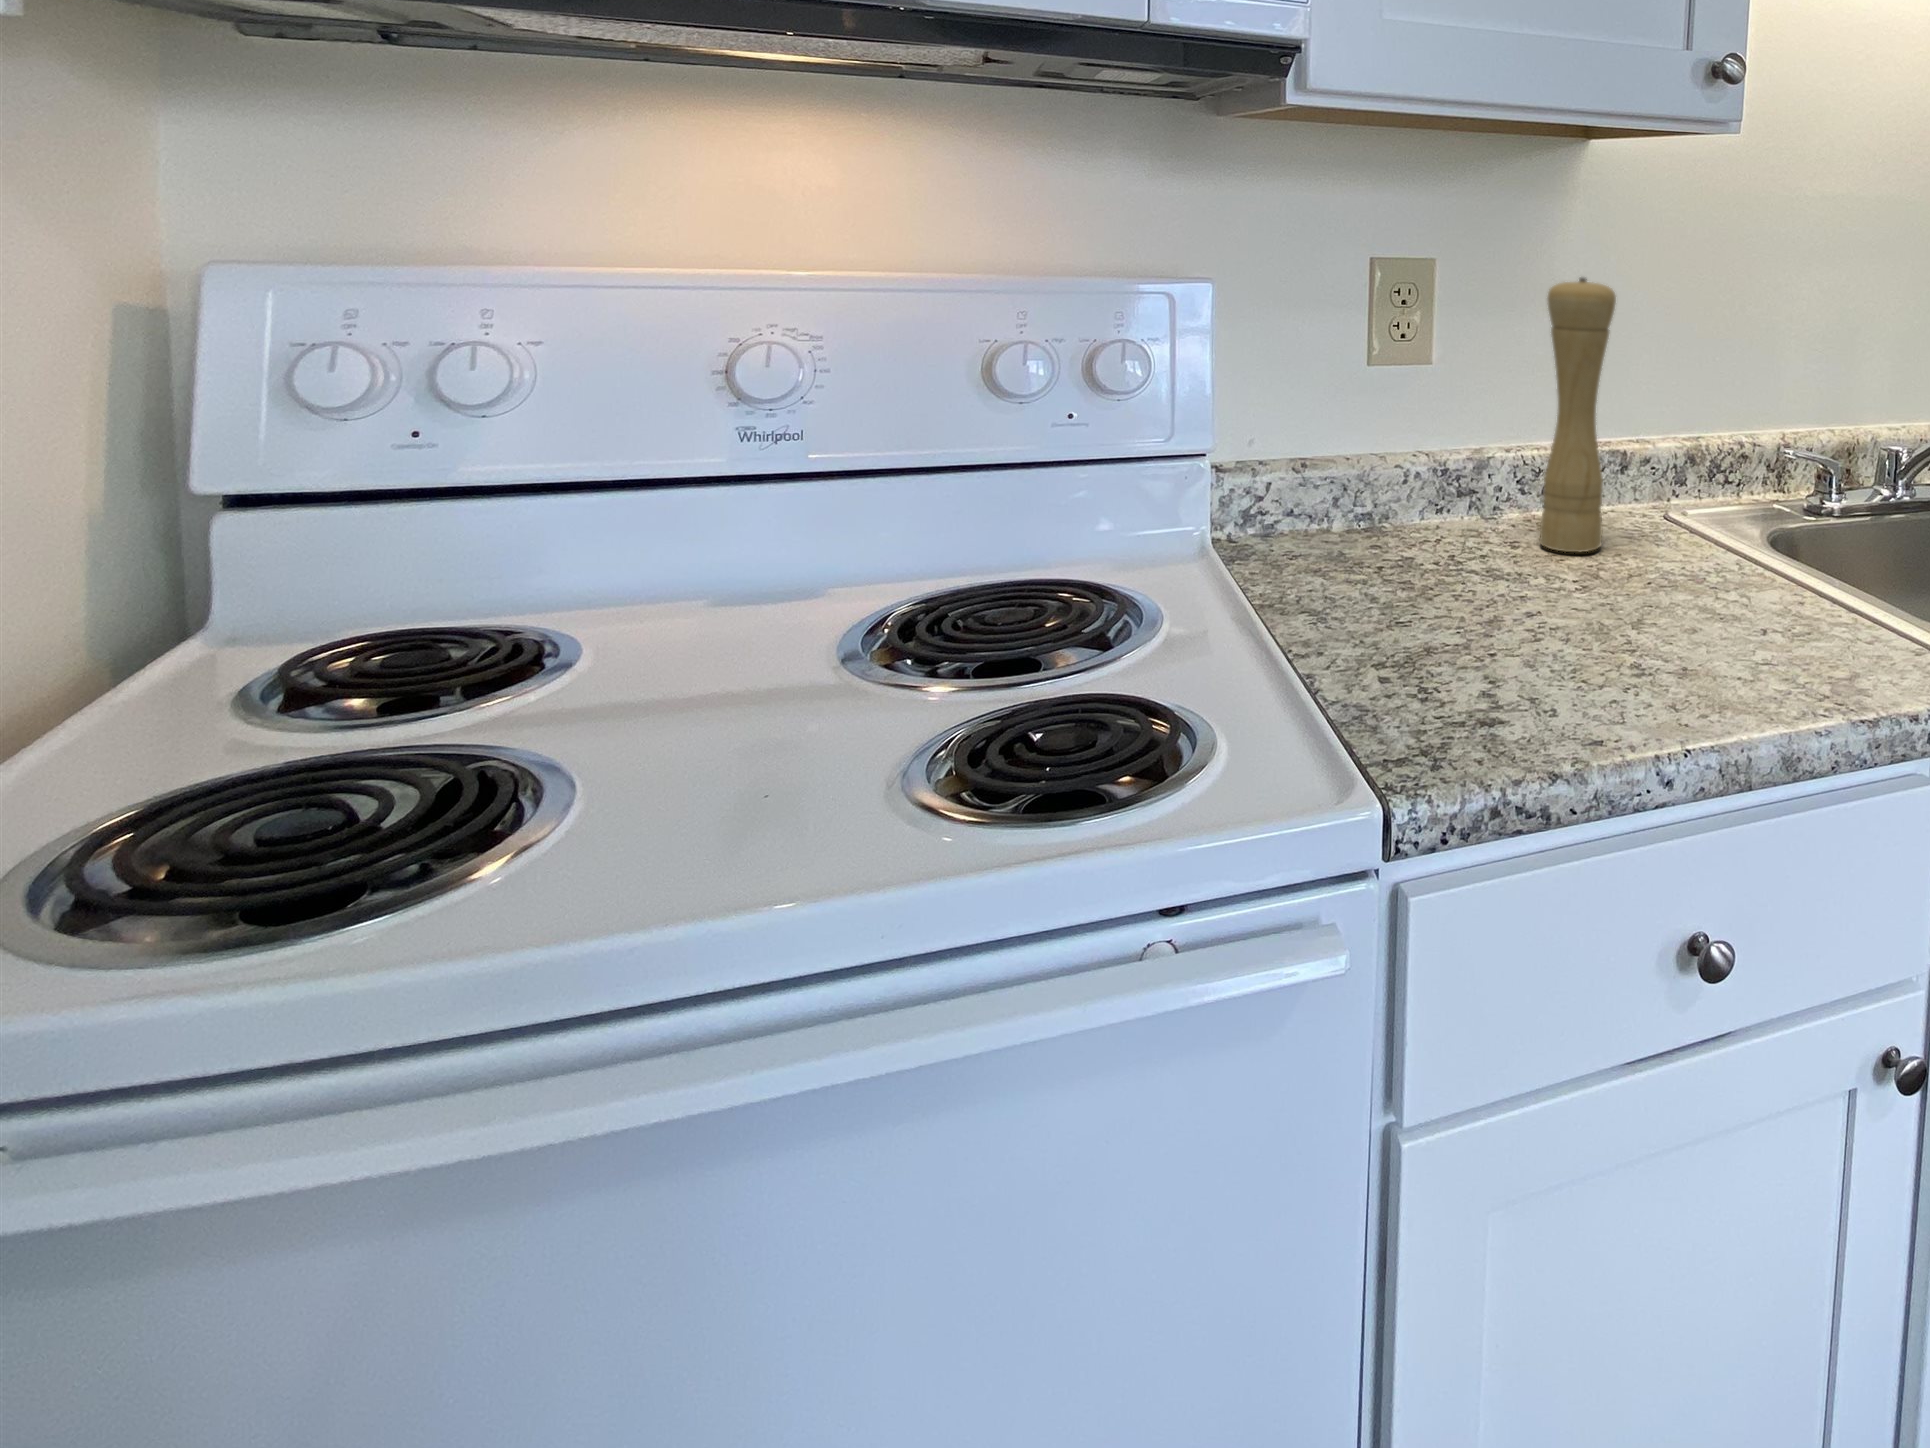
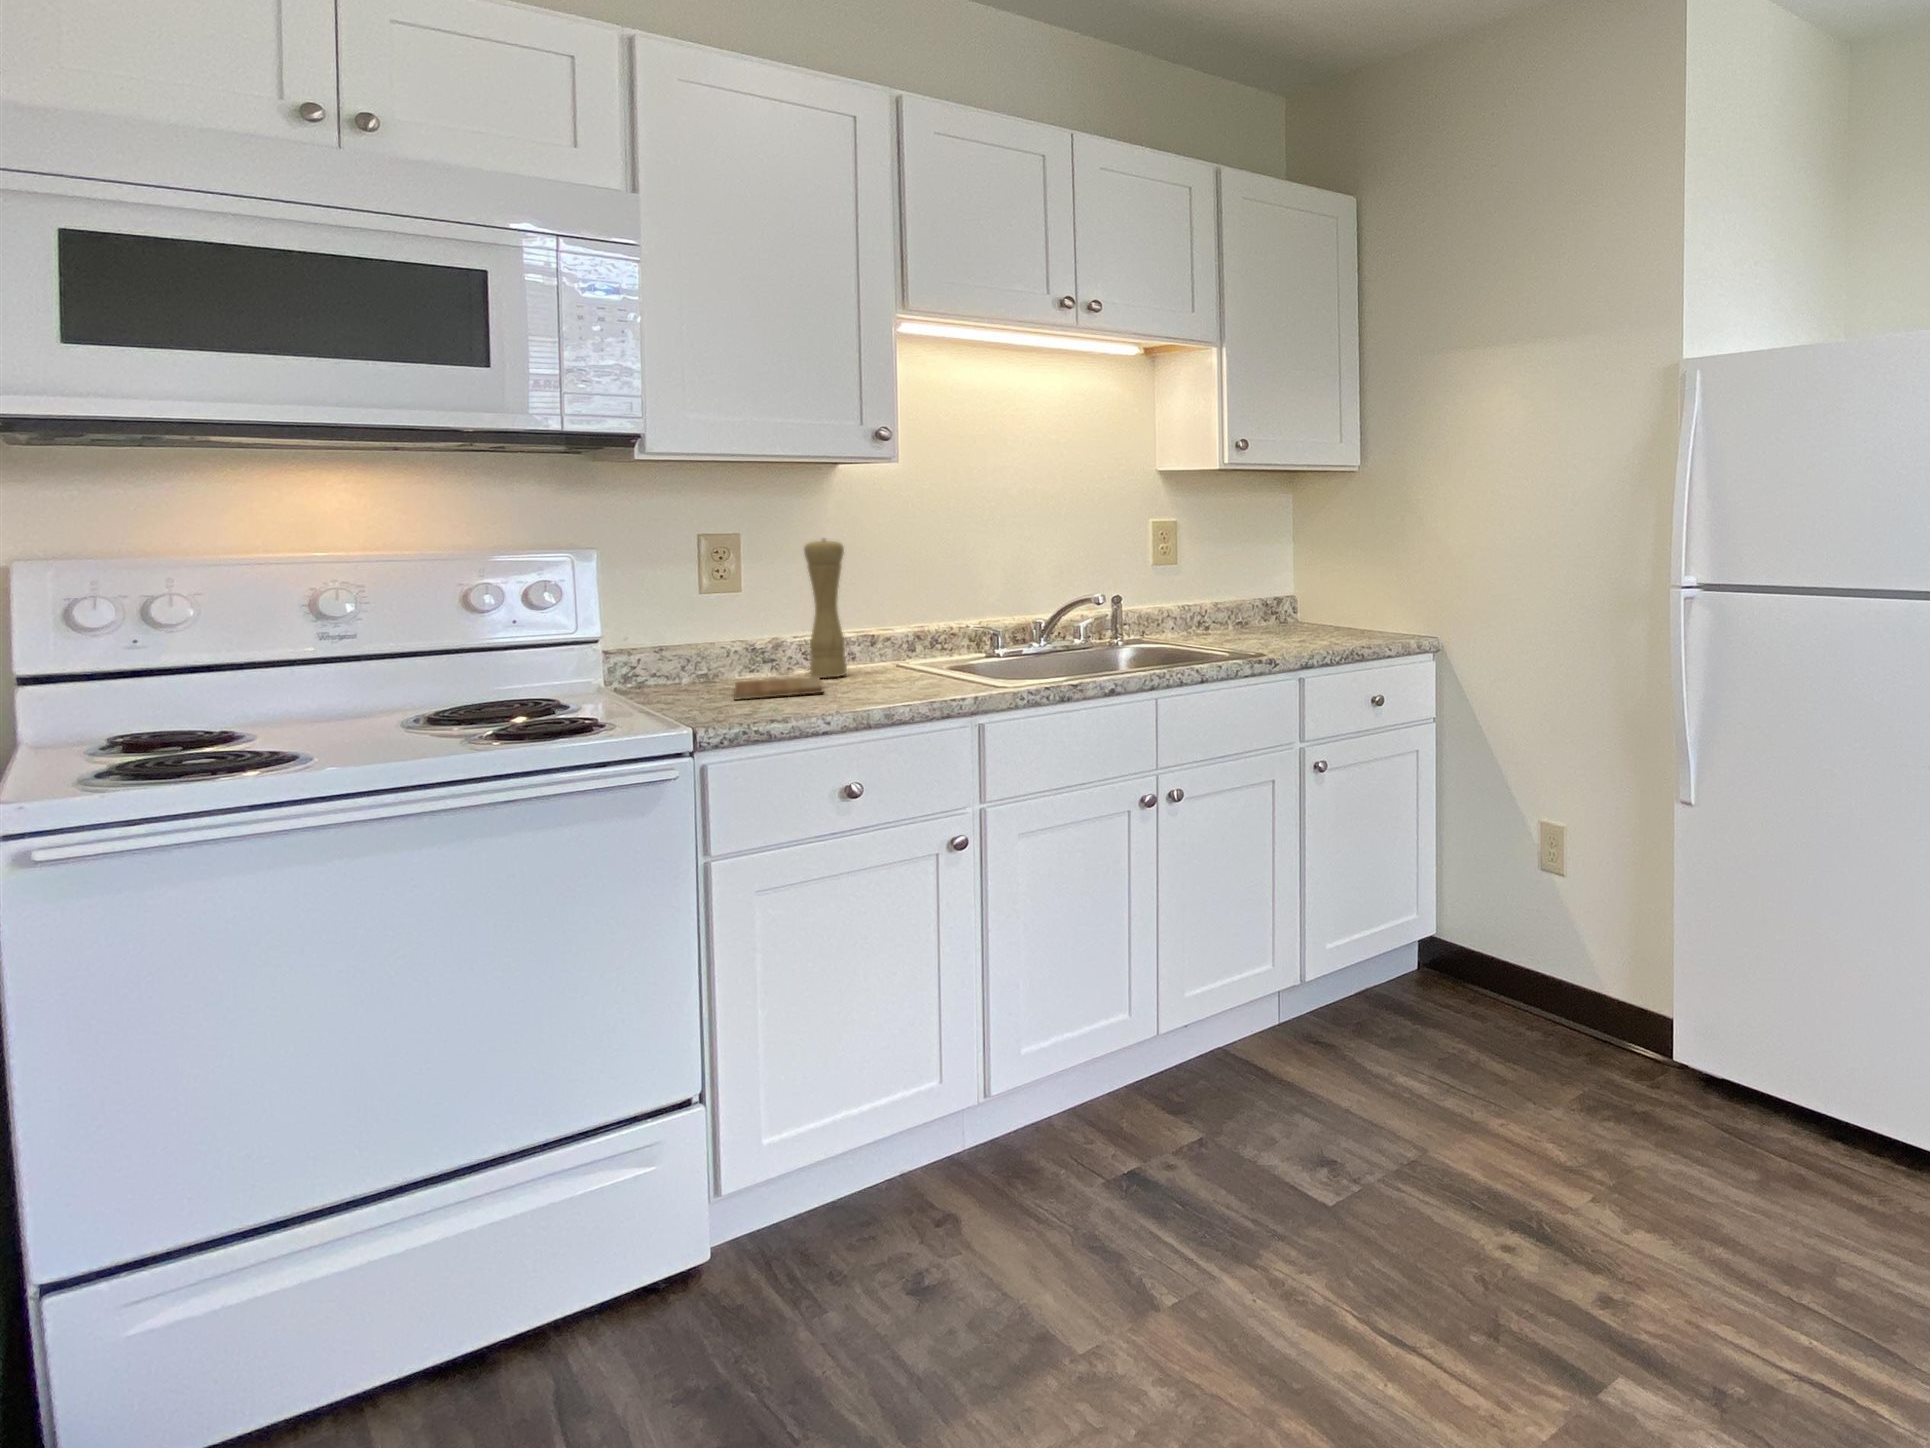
cutting board: none [1422,558,1602,642] -> present [734,676,823,699]

